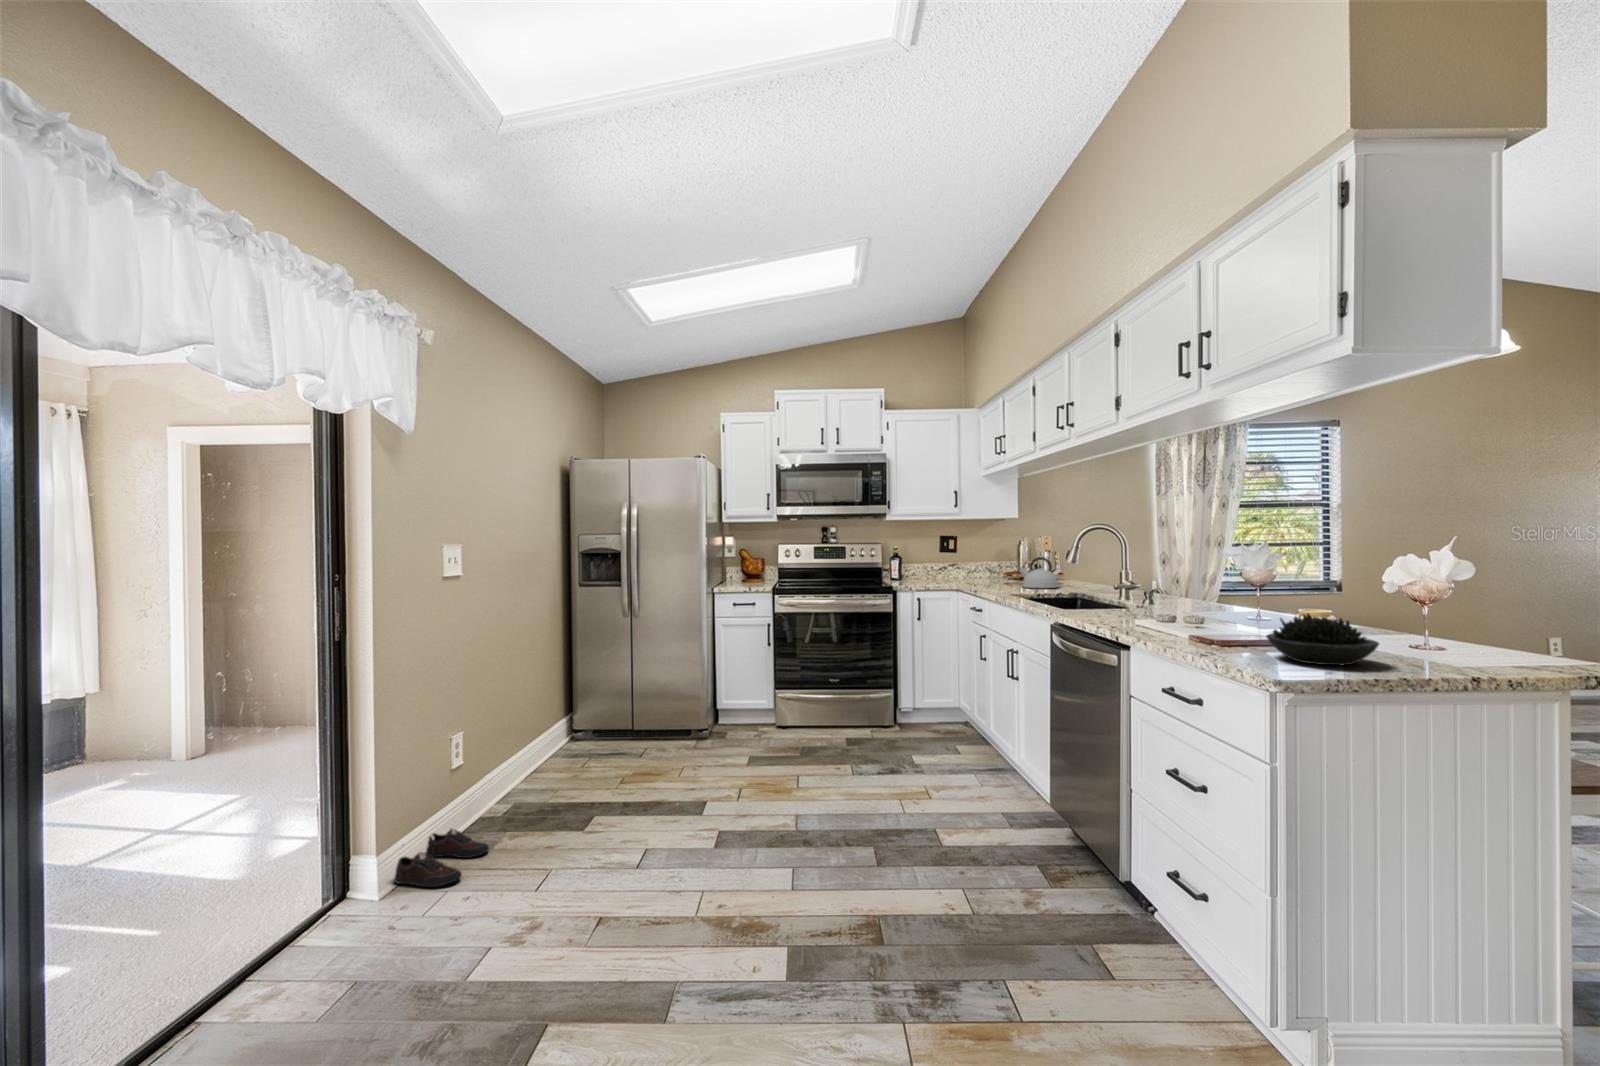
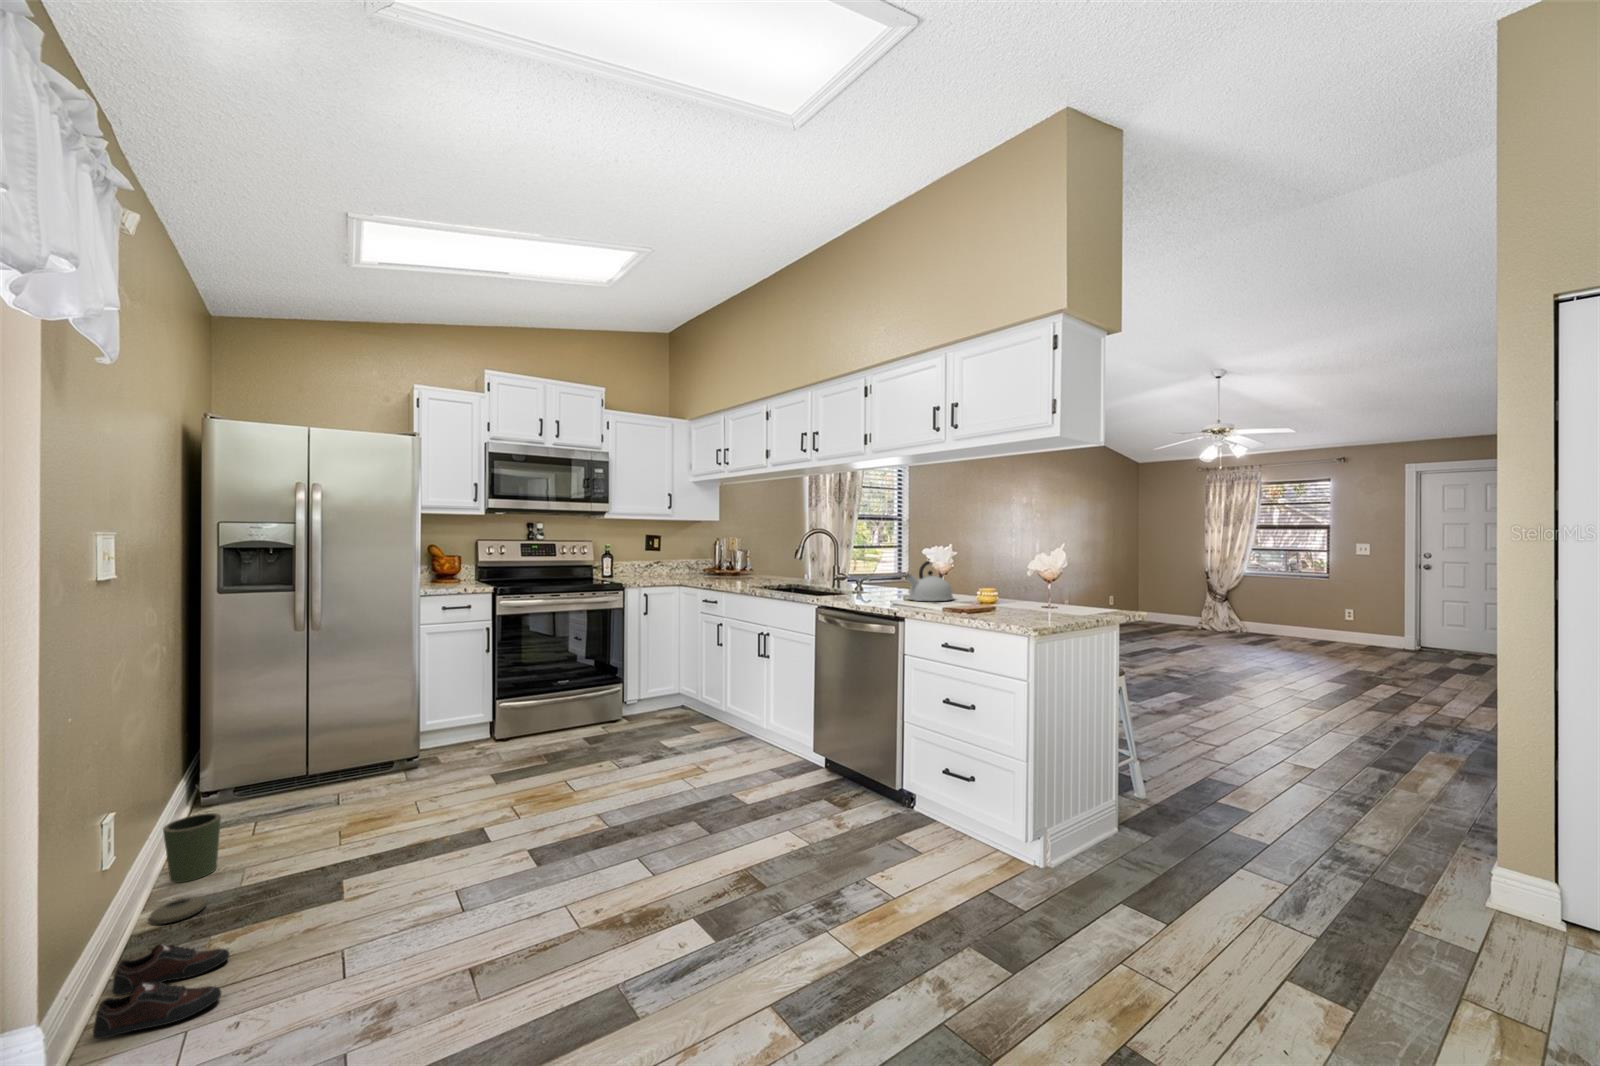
kettle: present [1019,557,1058,588] -> present [906,561,953,601]
succulent plant: present [1266,613,1379,665] -> none [991,582,1052,615]
trash can: none [479,741,542,815] -> present [149,813,221,924]

